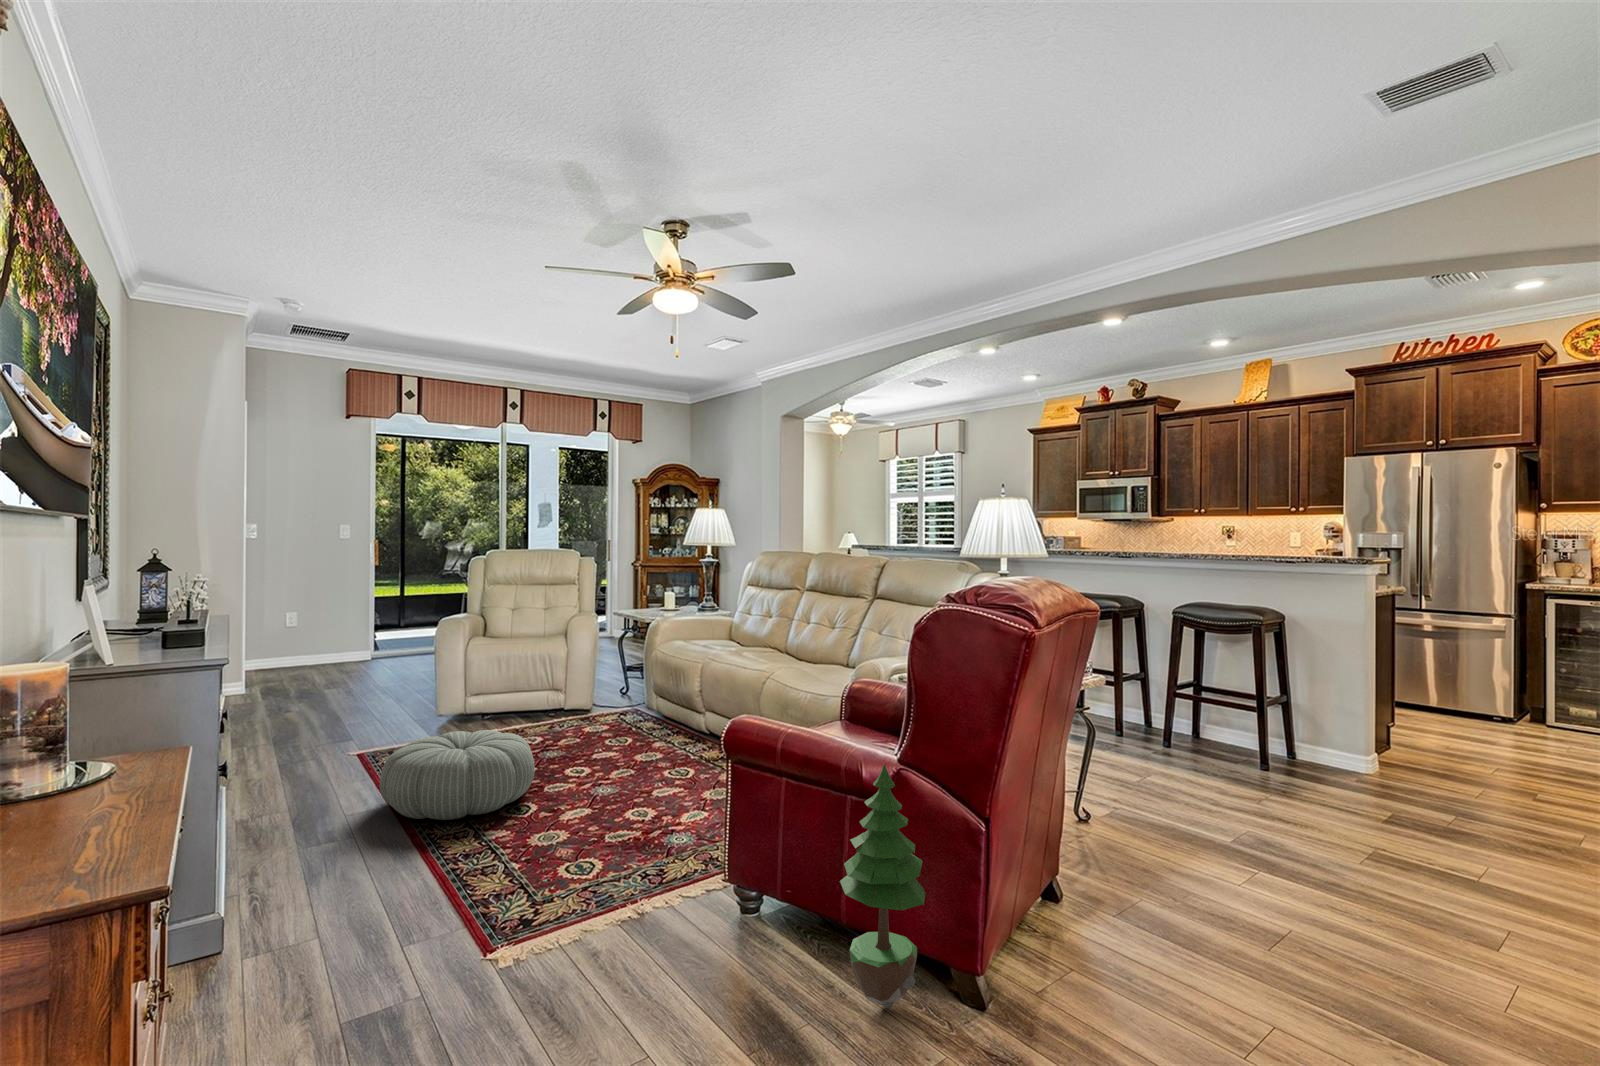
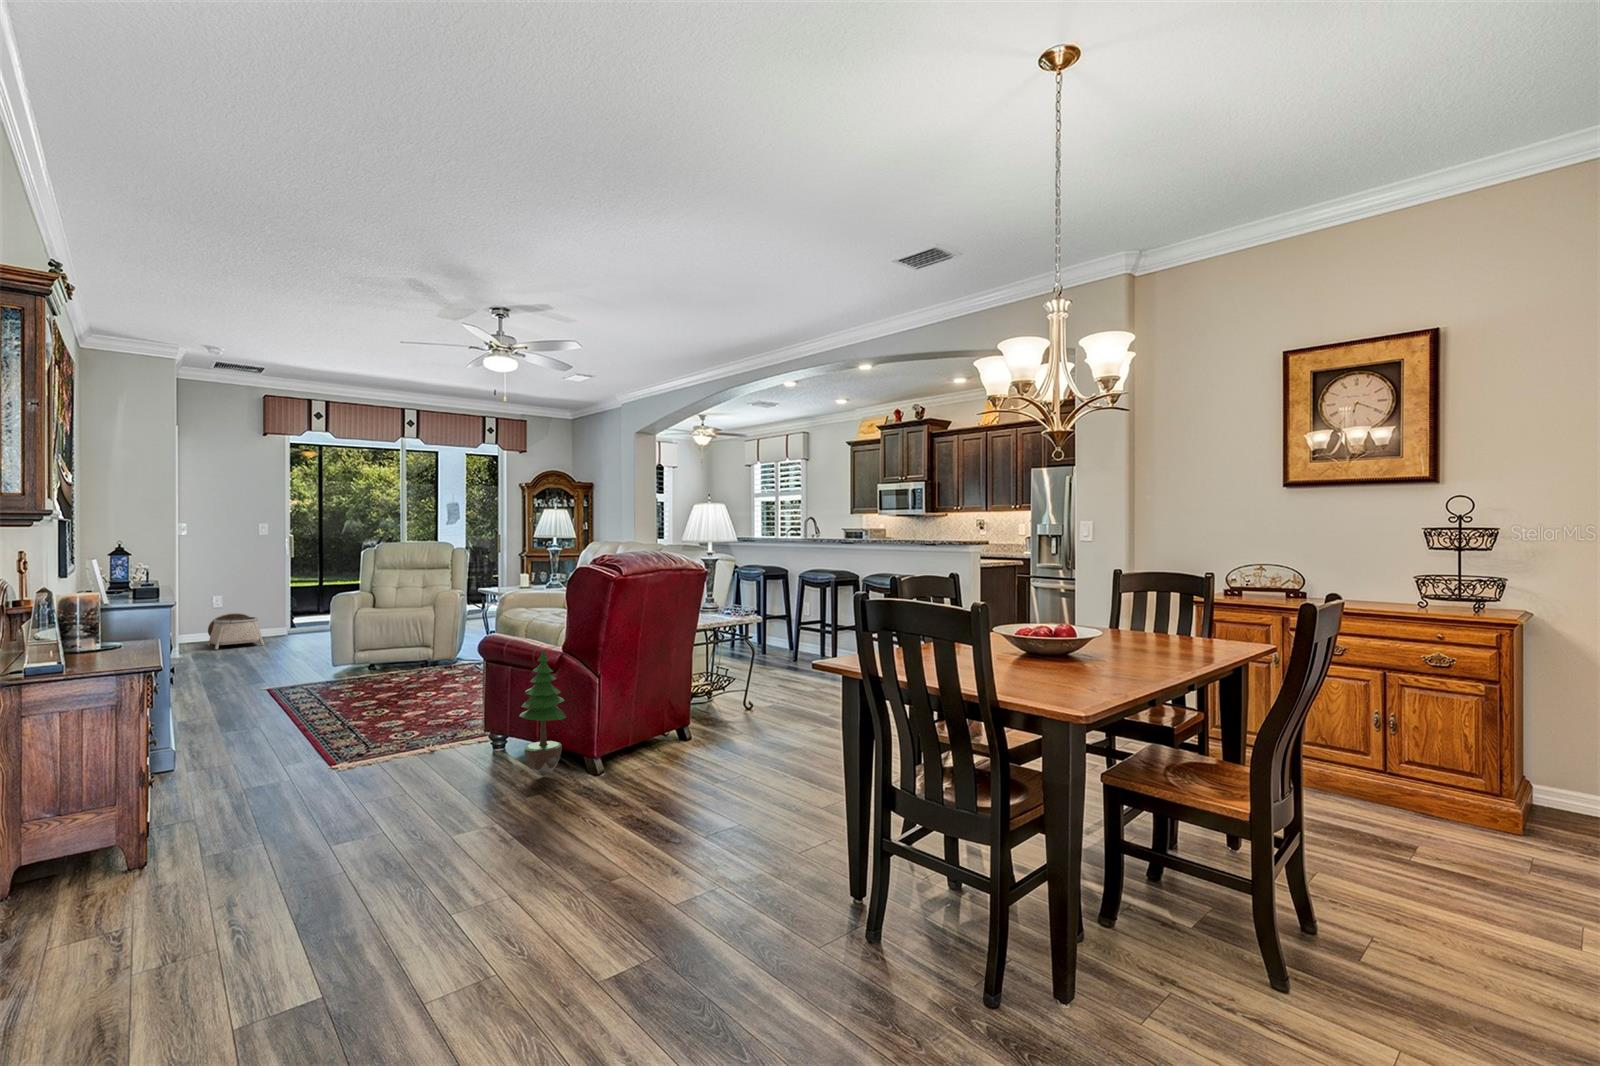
basket: none [277,637,345,684] -> present [208,613,264,649]
pouf: present [380,730,535,820] -> none [281,664,391,717]

